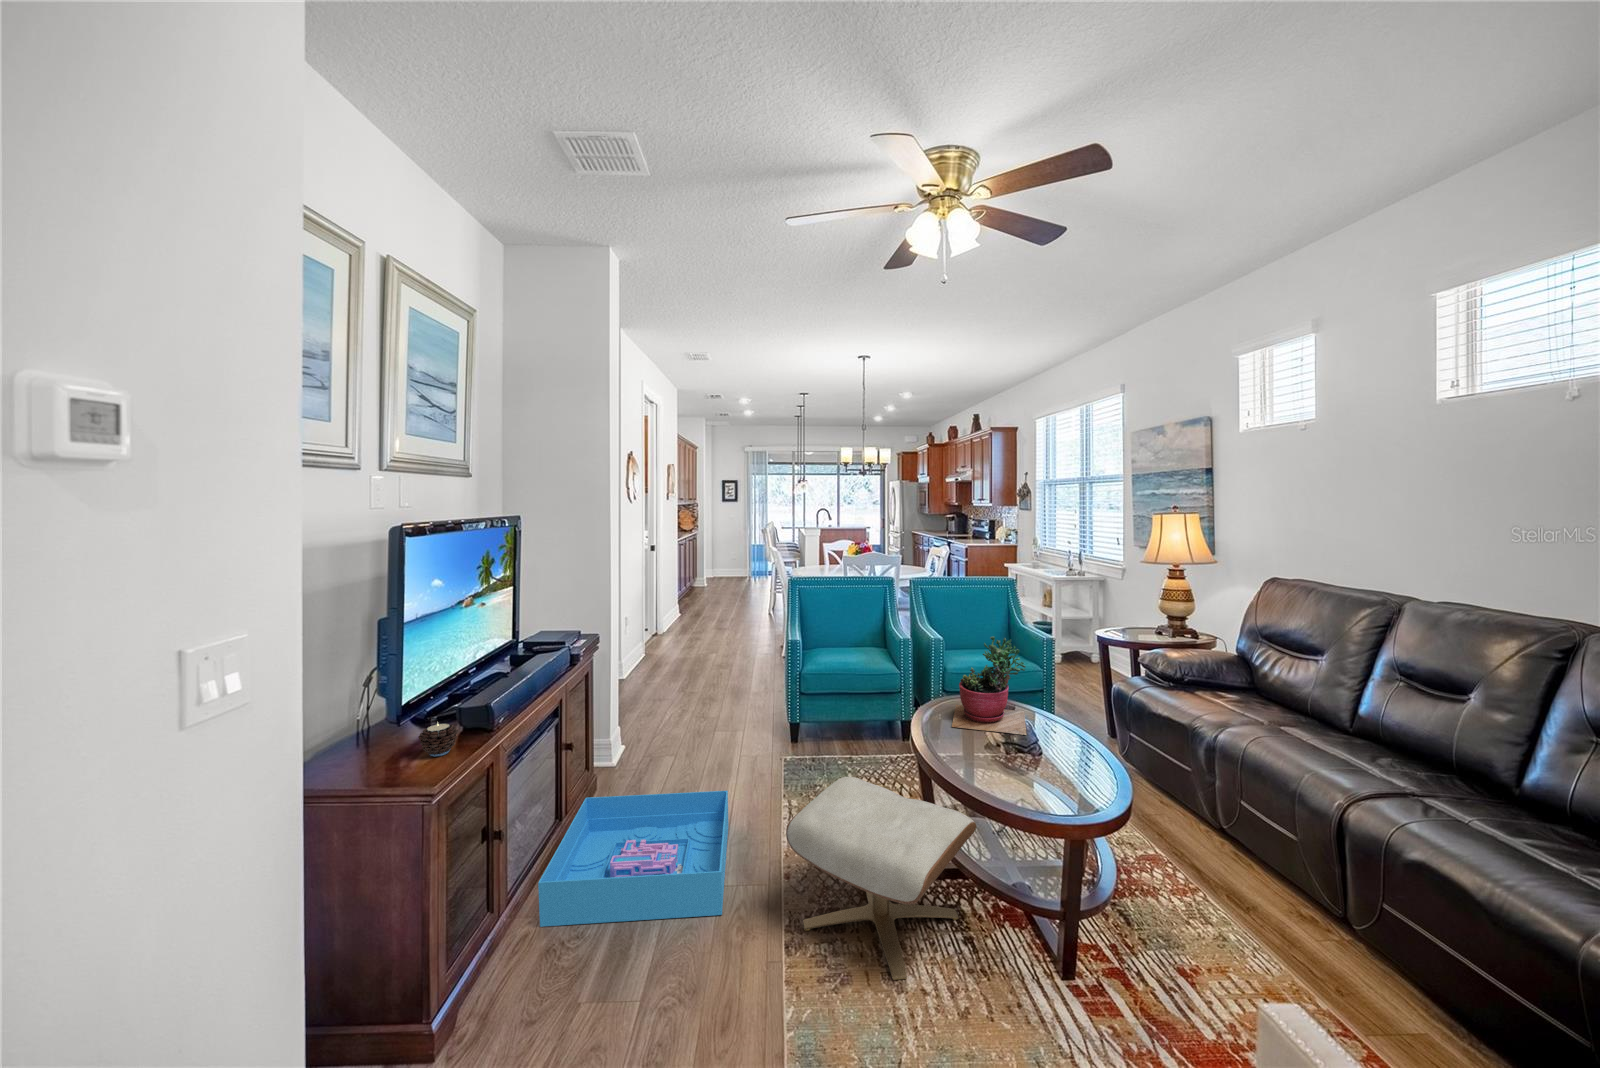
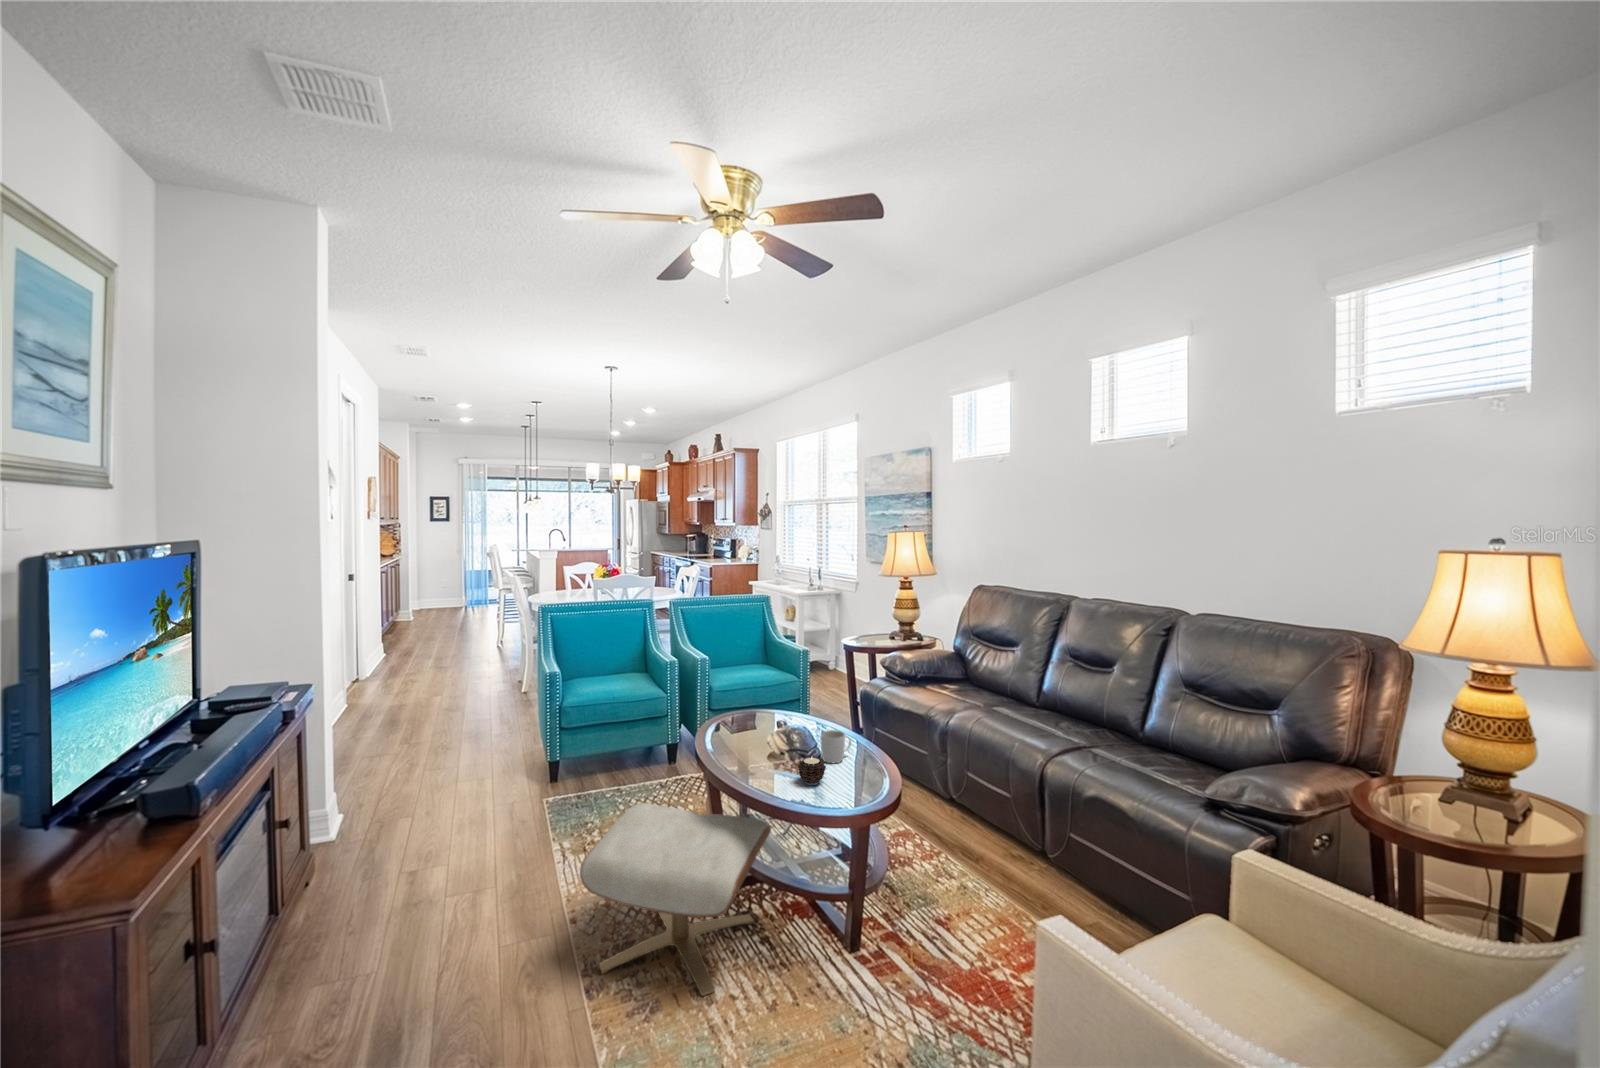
succulent plant: present [952,637,1026,735] -> none [735,649,803,740]
candle: present [418,723,459,756] -> present [797,757,826,785]
mug: none [1041,730,1079,768] -> present [821,730,851,763]
storage bin: present [538,791,728,927] -> none [245,844,503,1062]

